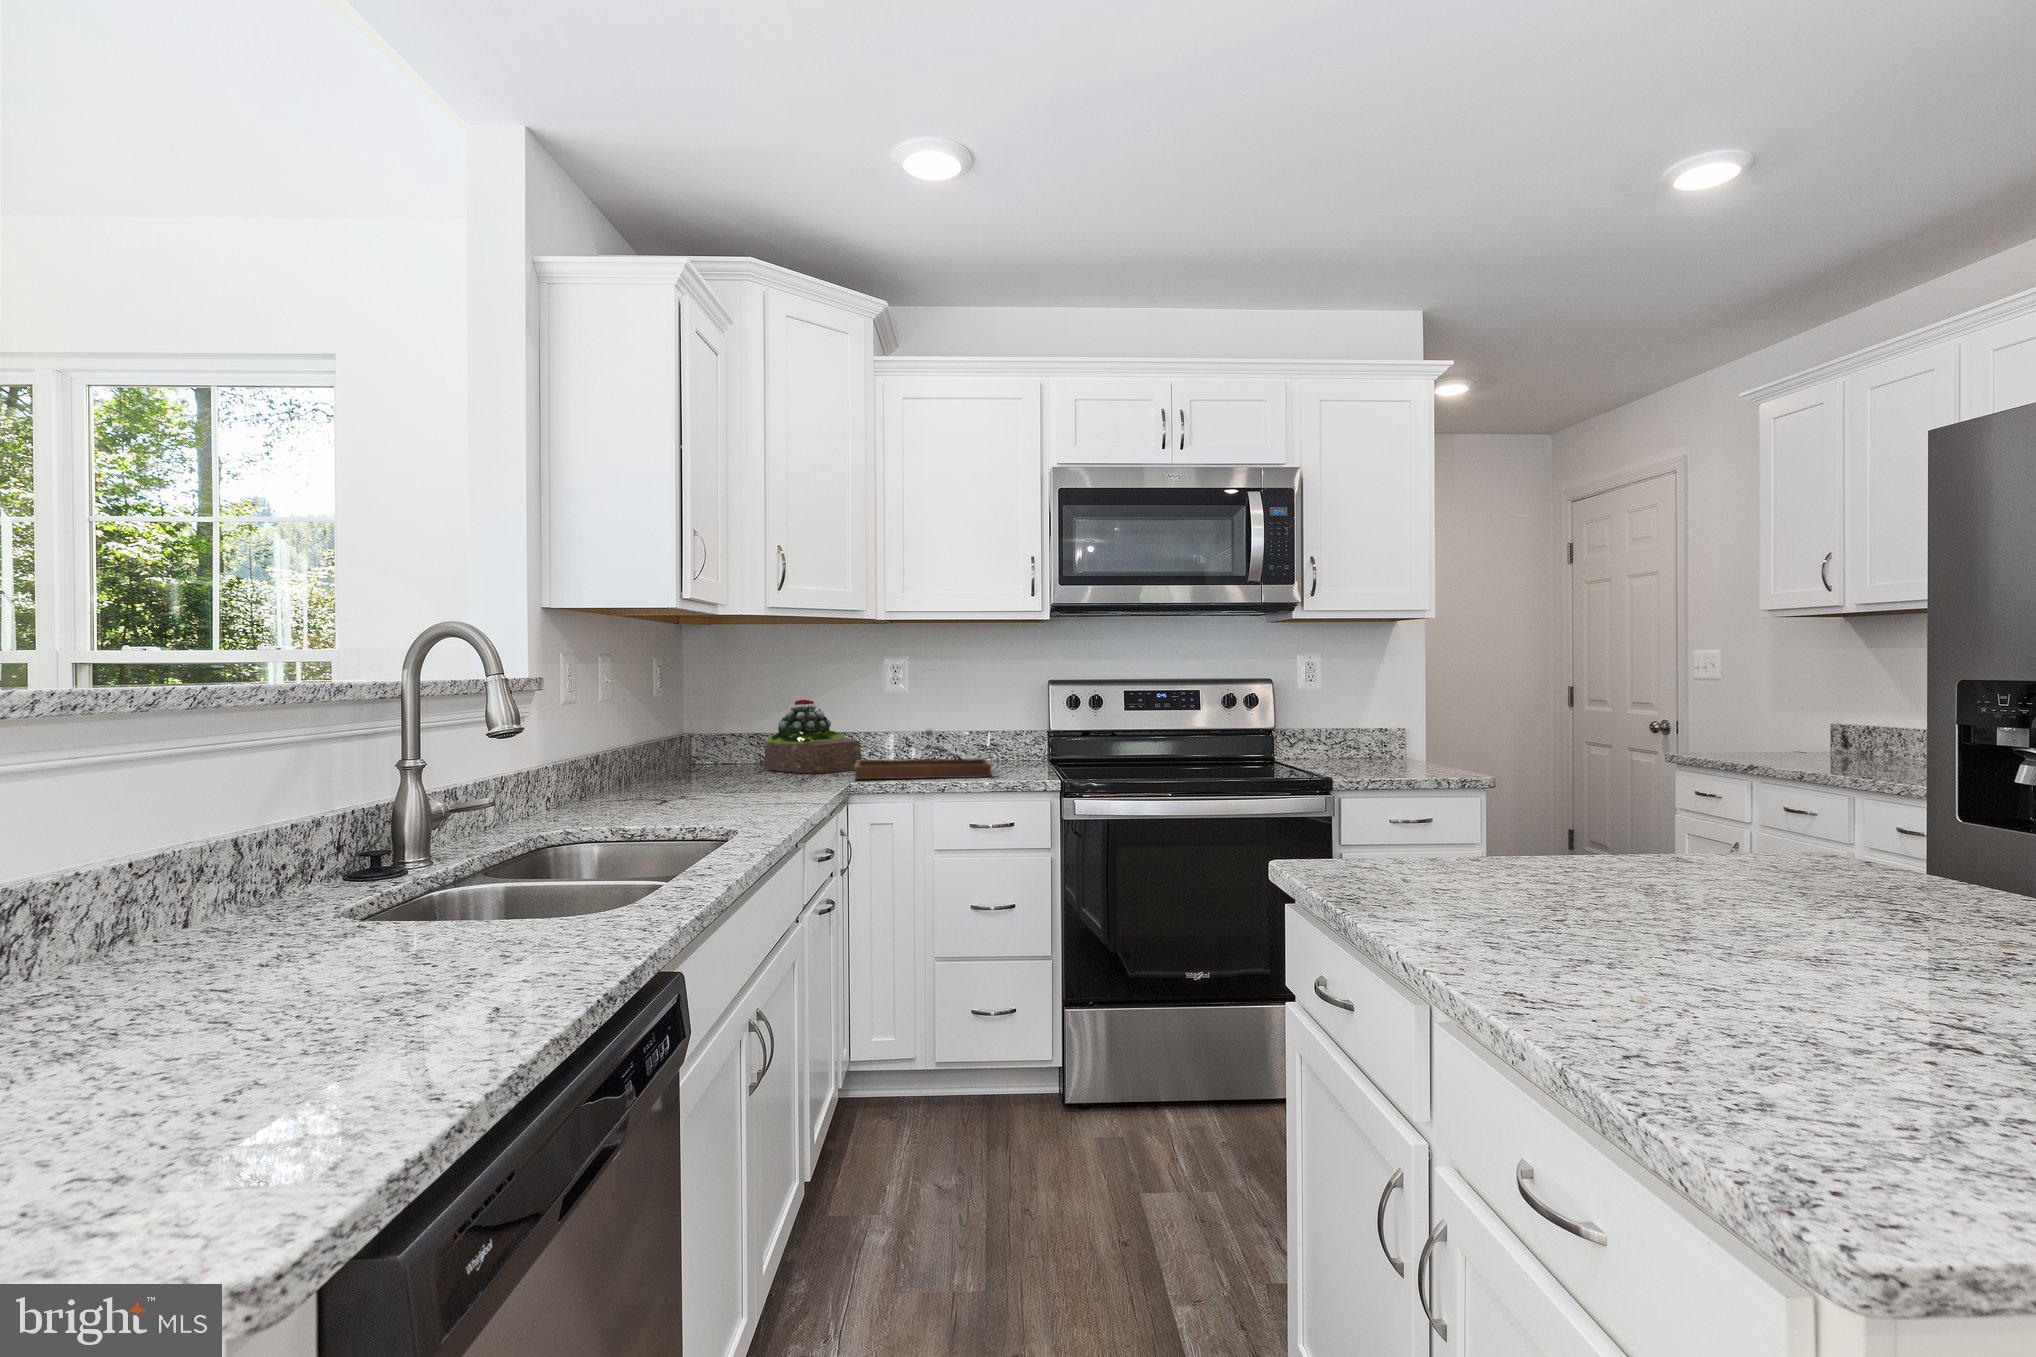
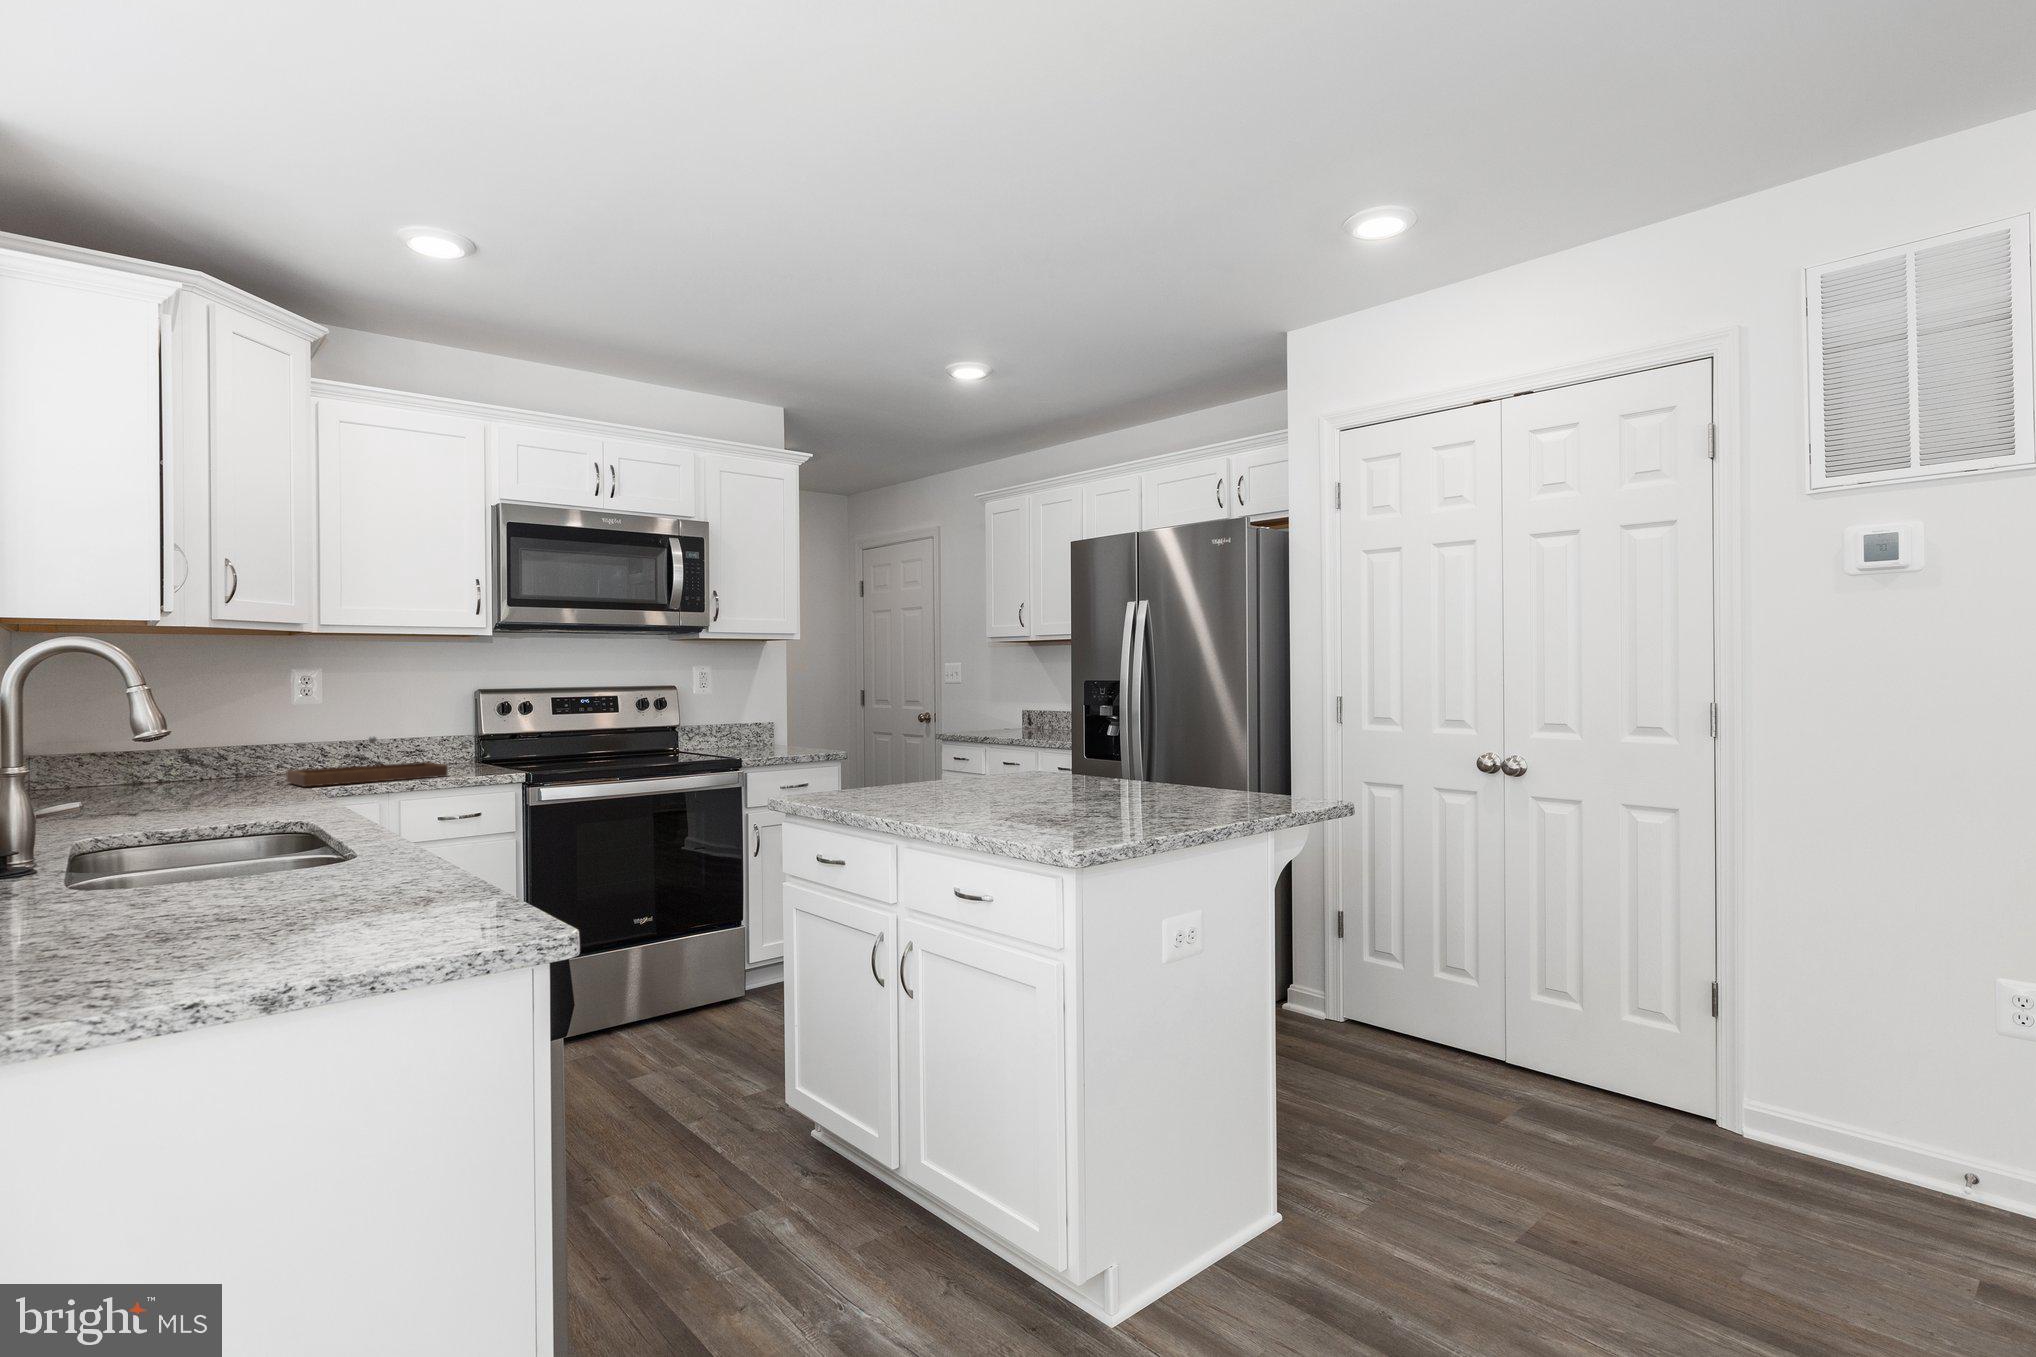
succulent plant: present [765,700,861,773] -> none [152,713,279,788]

